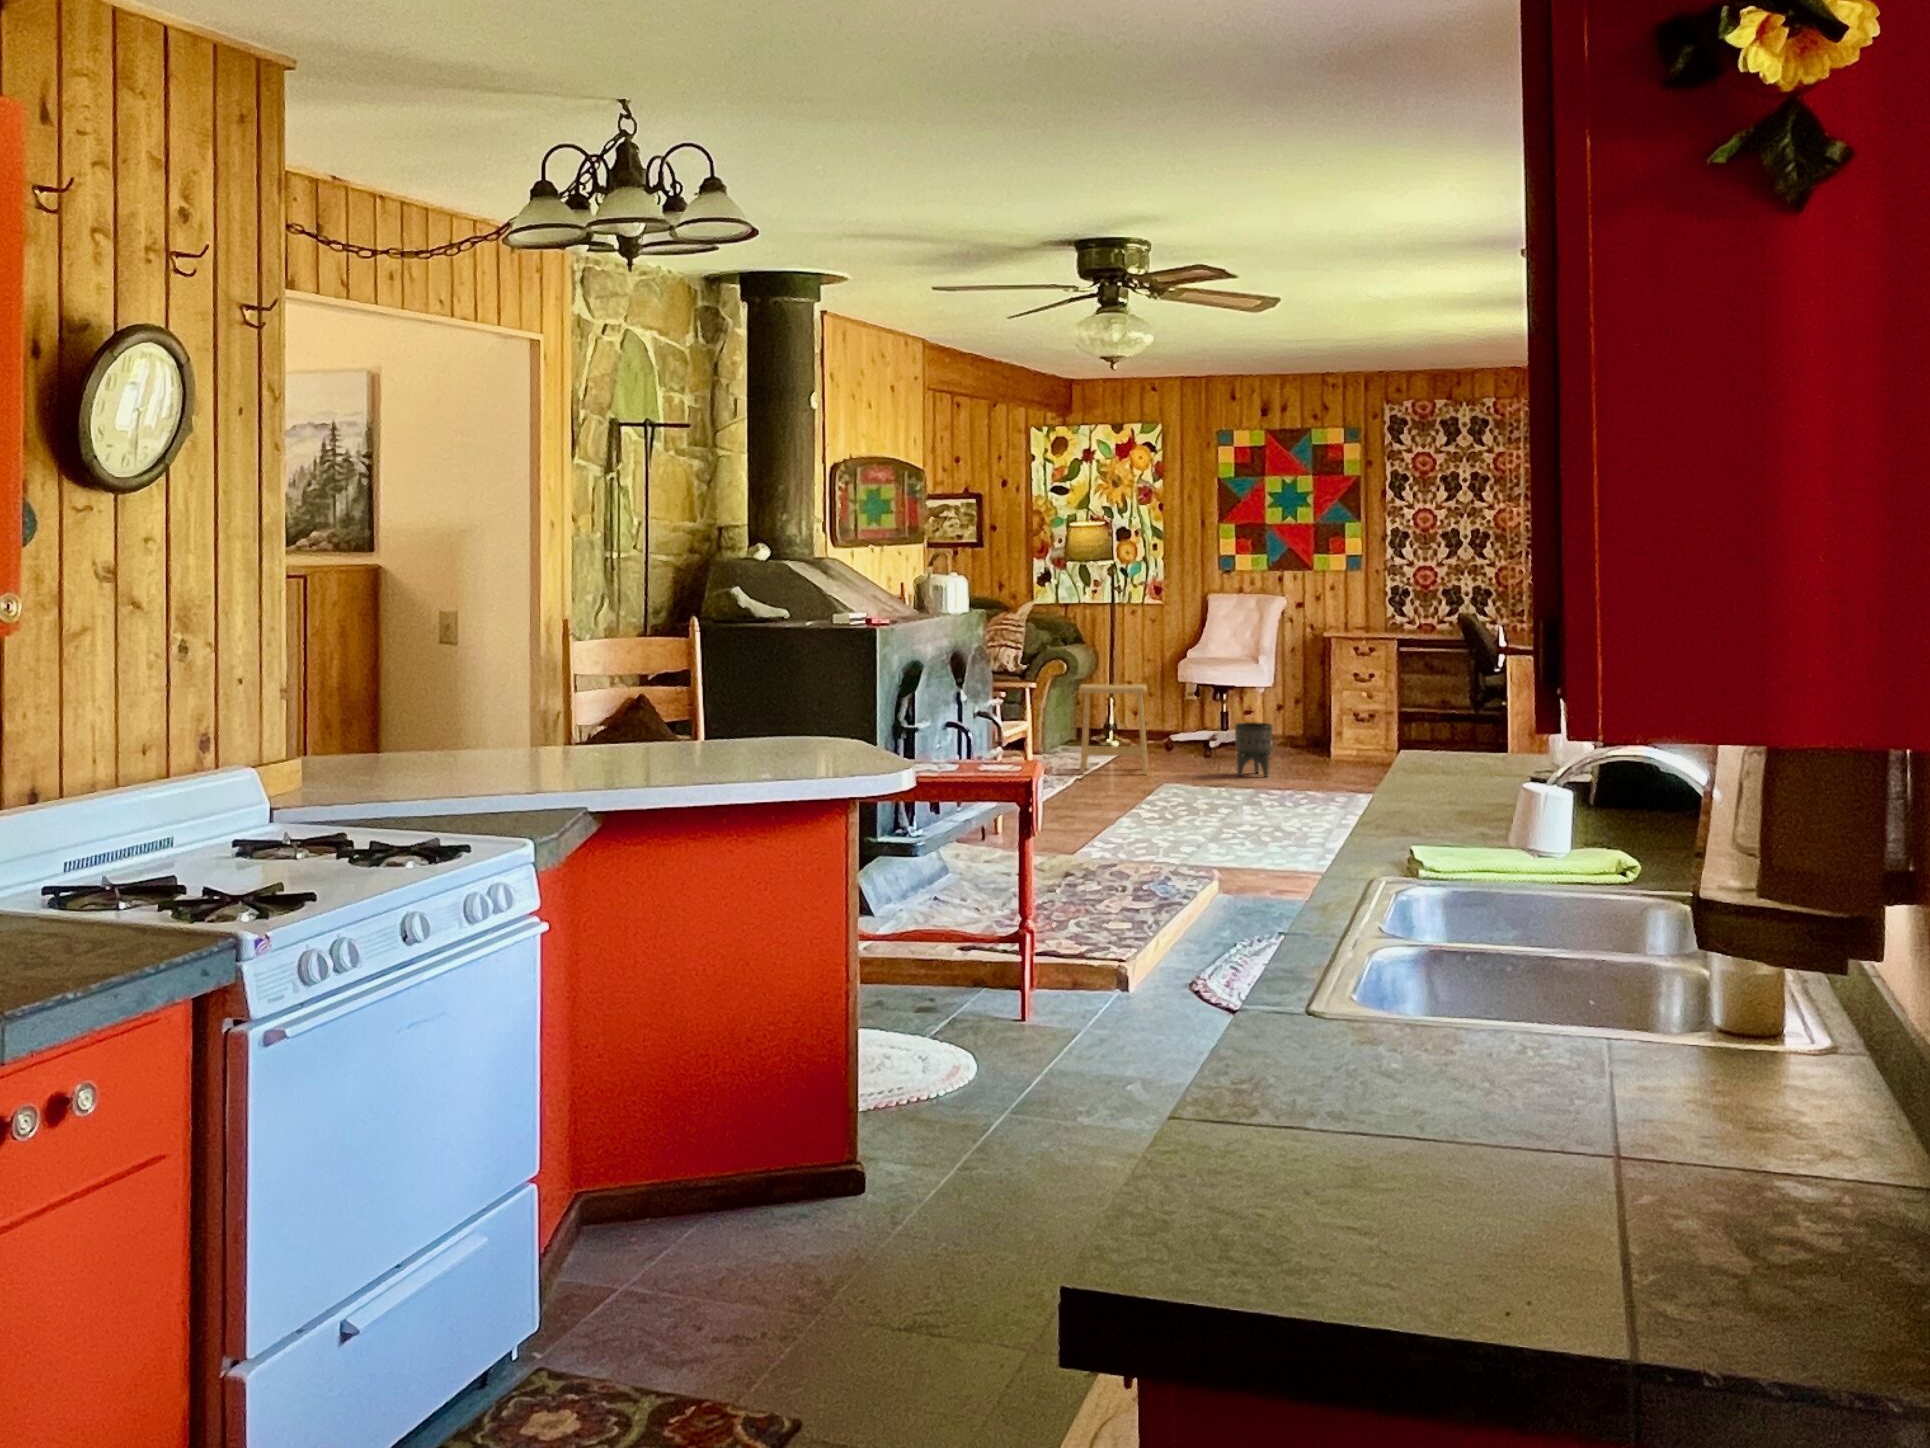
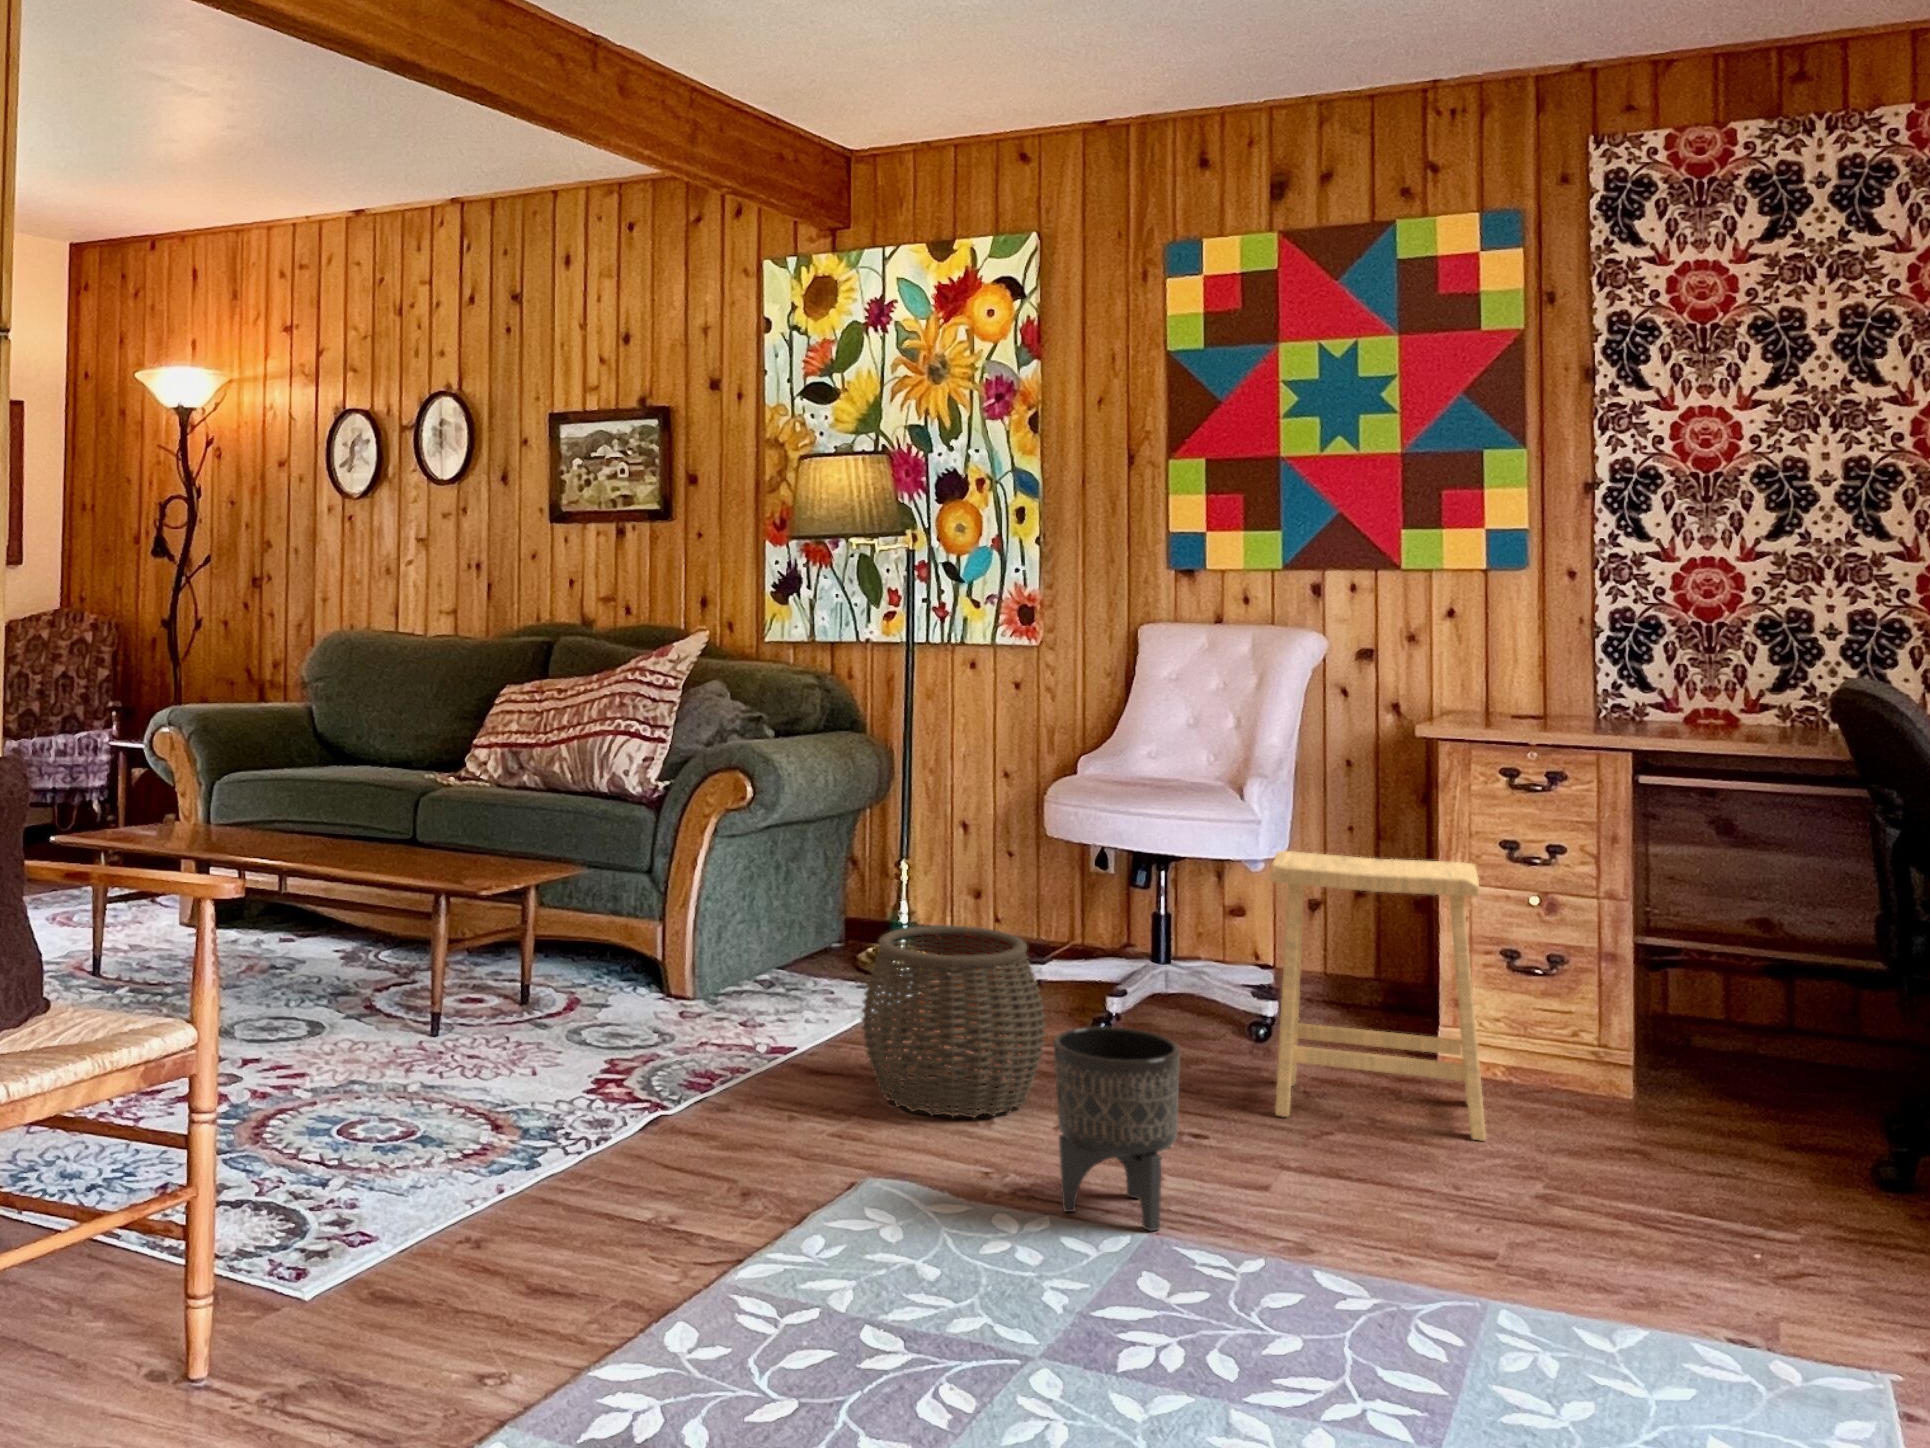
footstool: present [1079,684,1148,775] -> present [1271,851,1486,1141]
woven basket: none [1149,705,1213,765] -> present [861,925,1046,1118]

